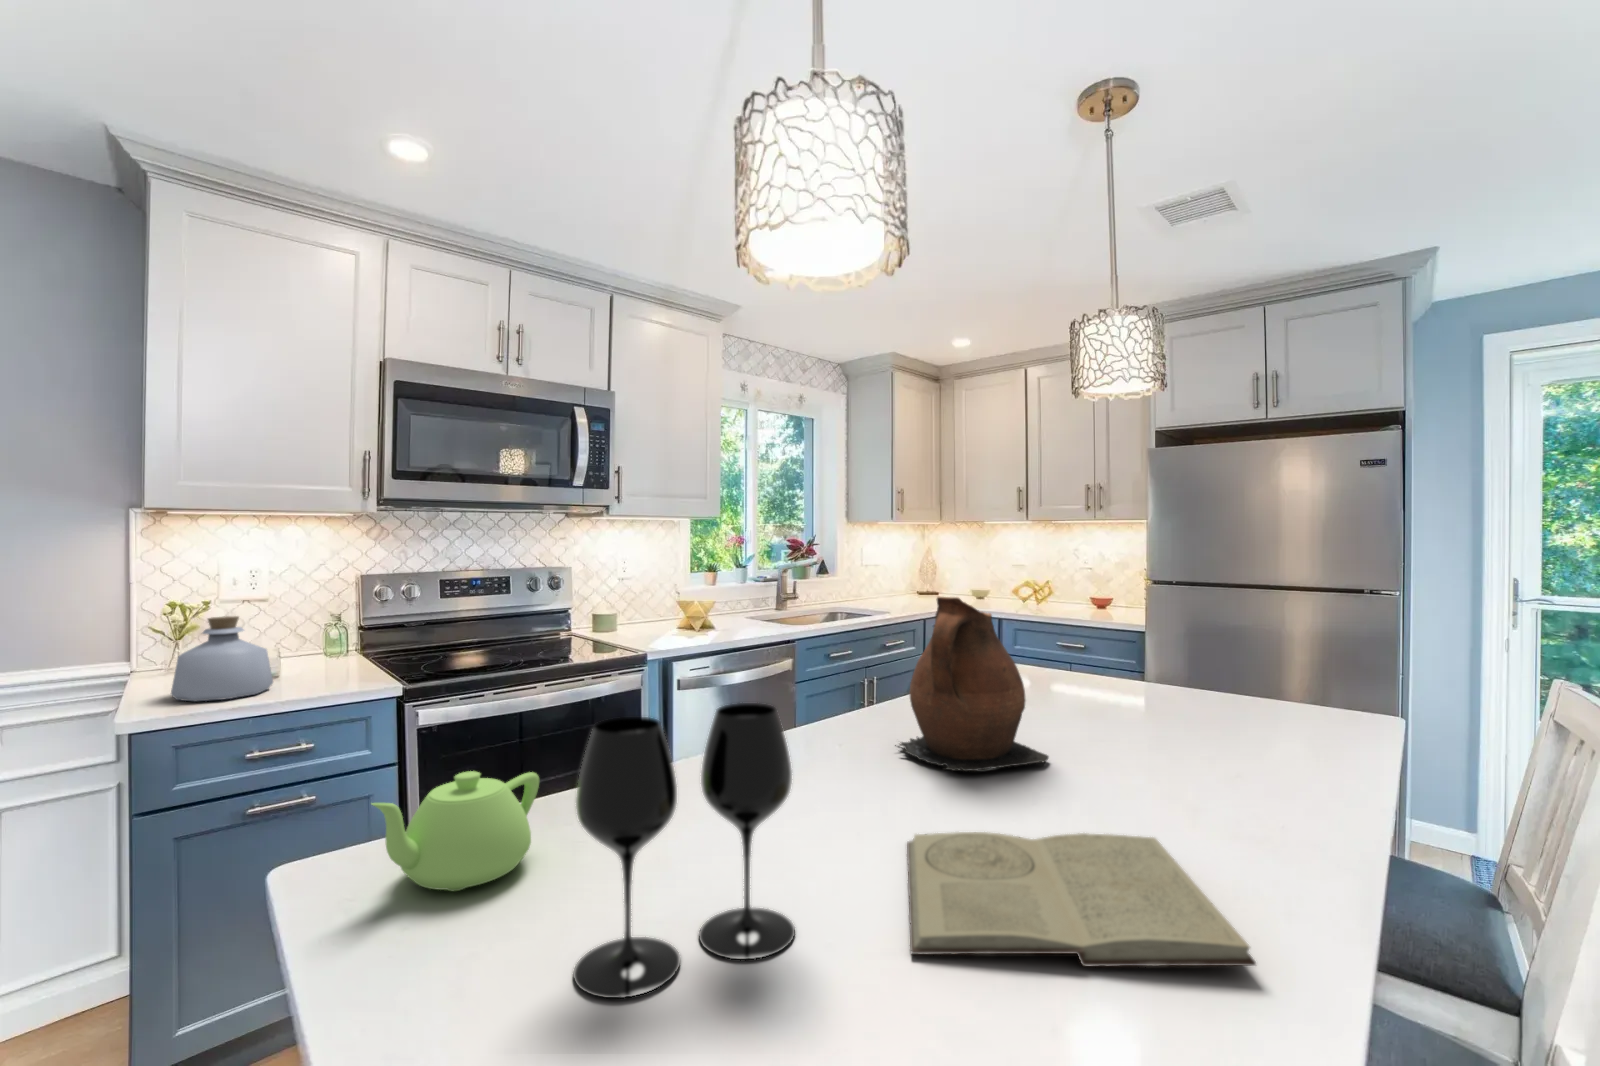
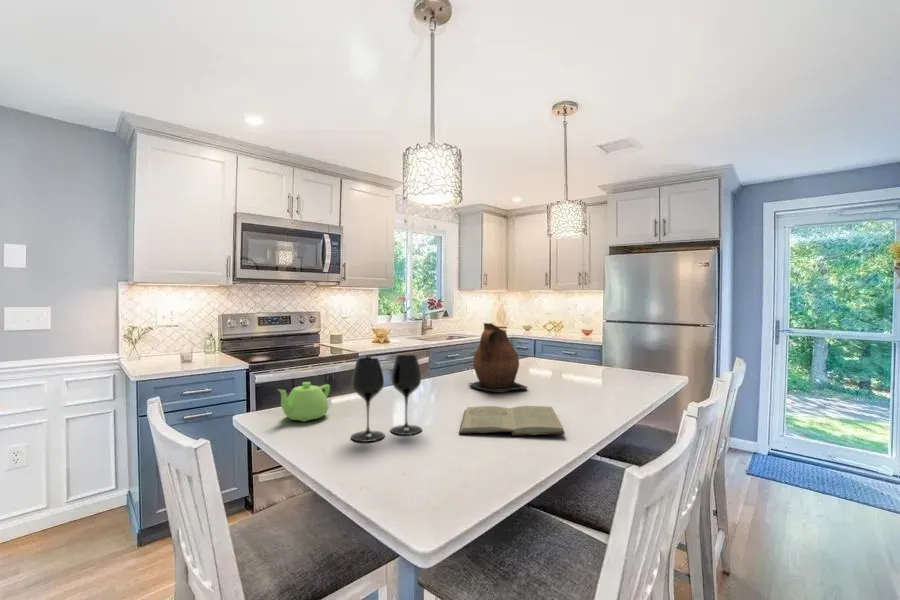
bottle: present [171,616,273,701] -> none [147,332,190,370]

